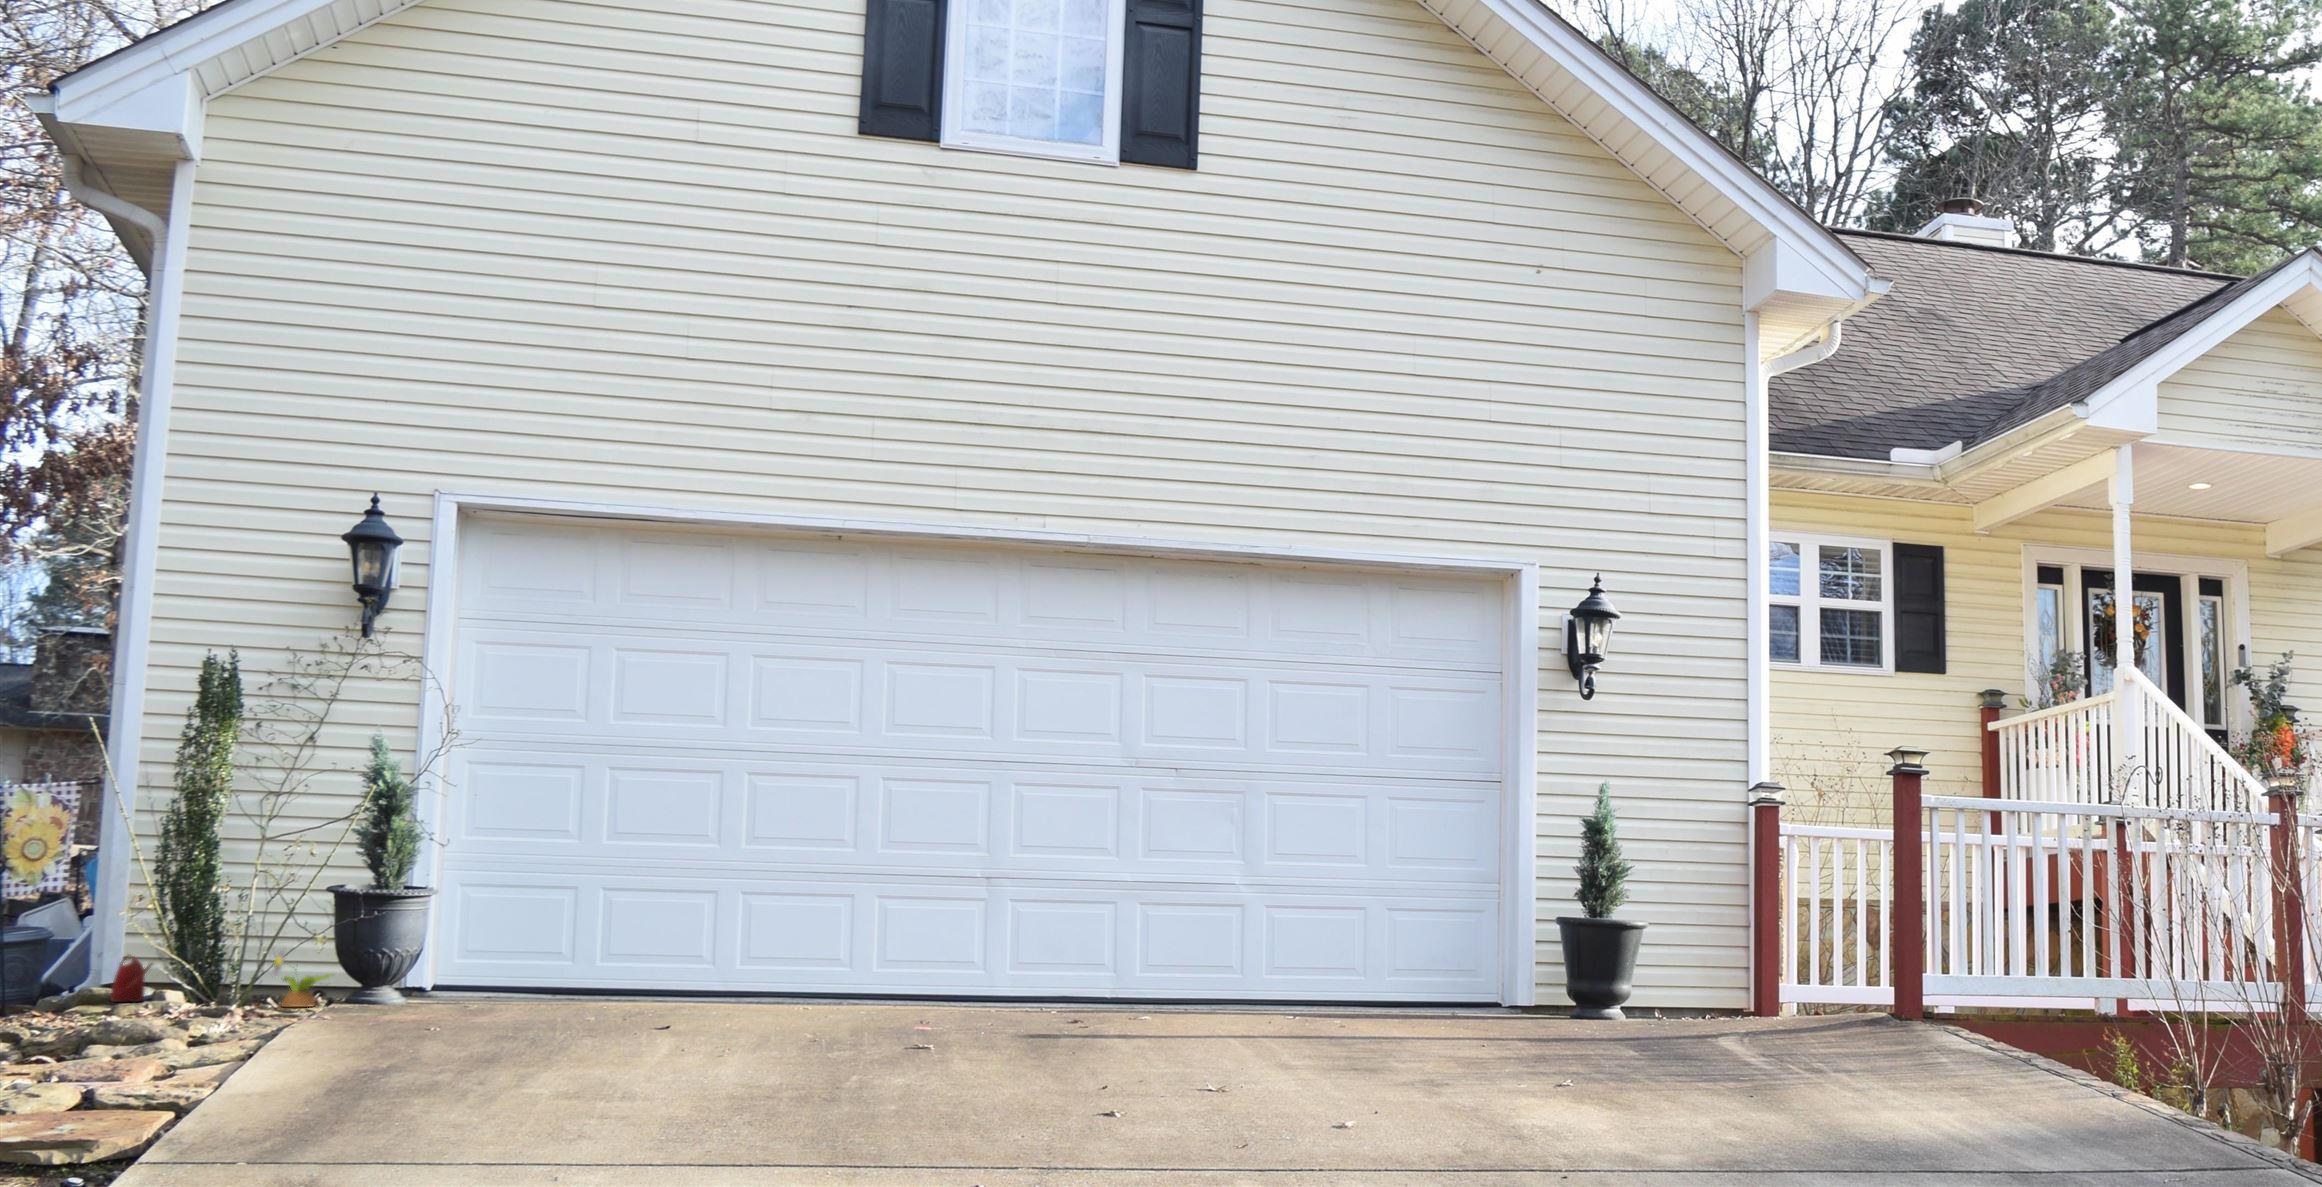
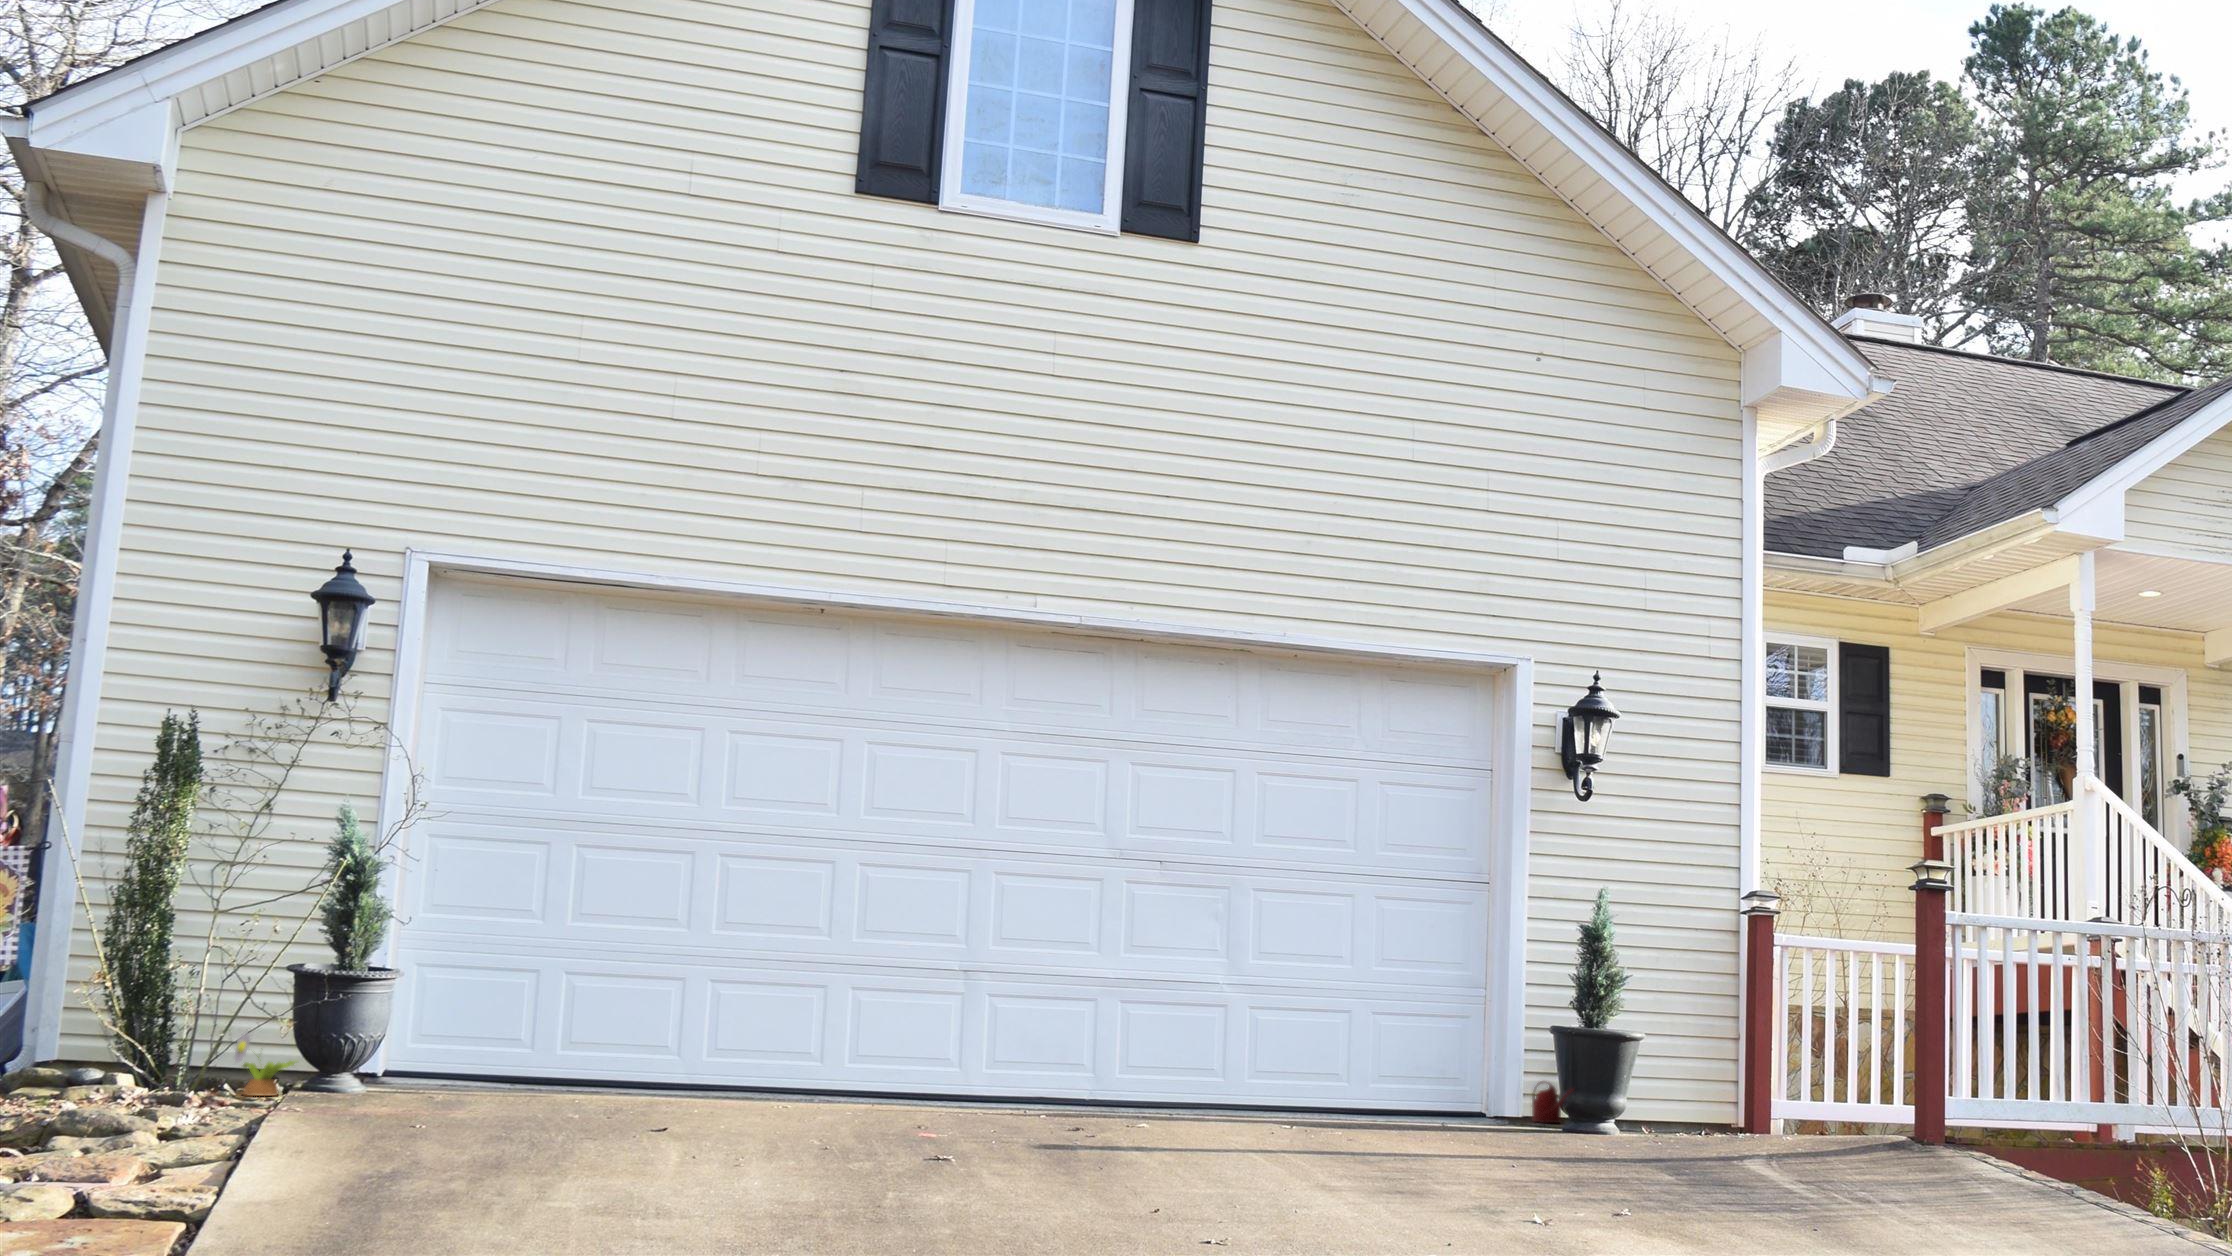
watering can: present [110,955,152,1002] -> present [1532,1082,1573,1123]

